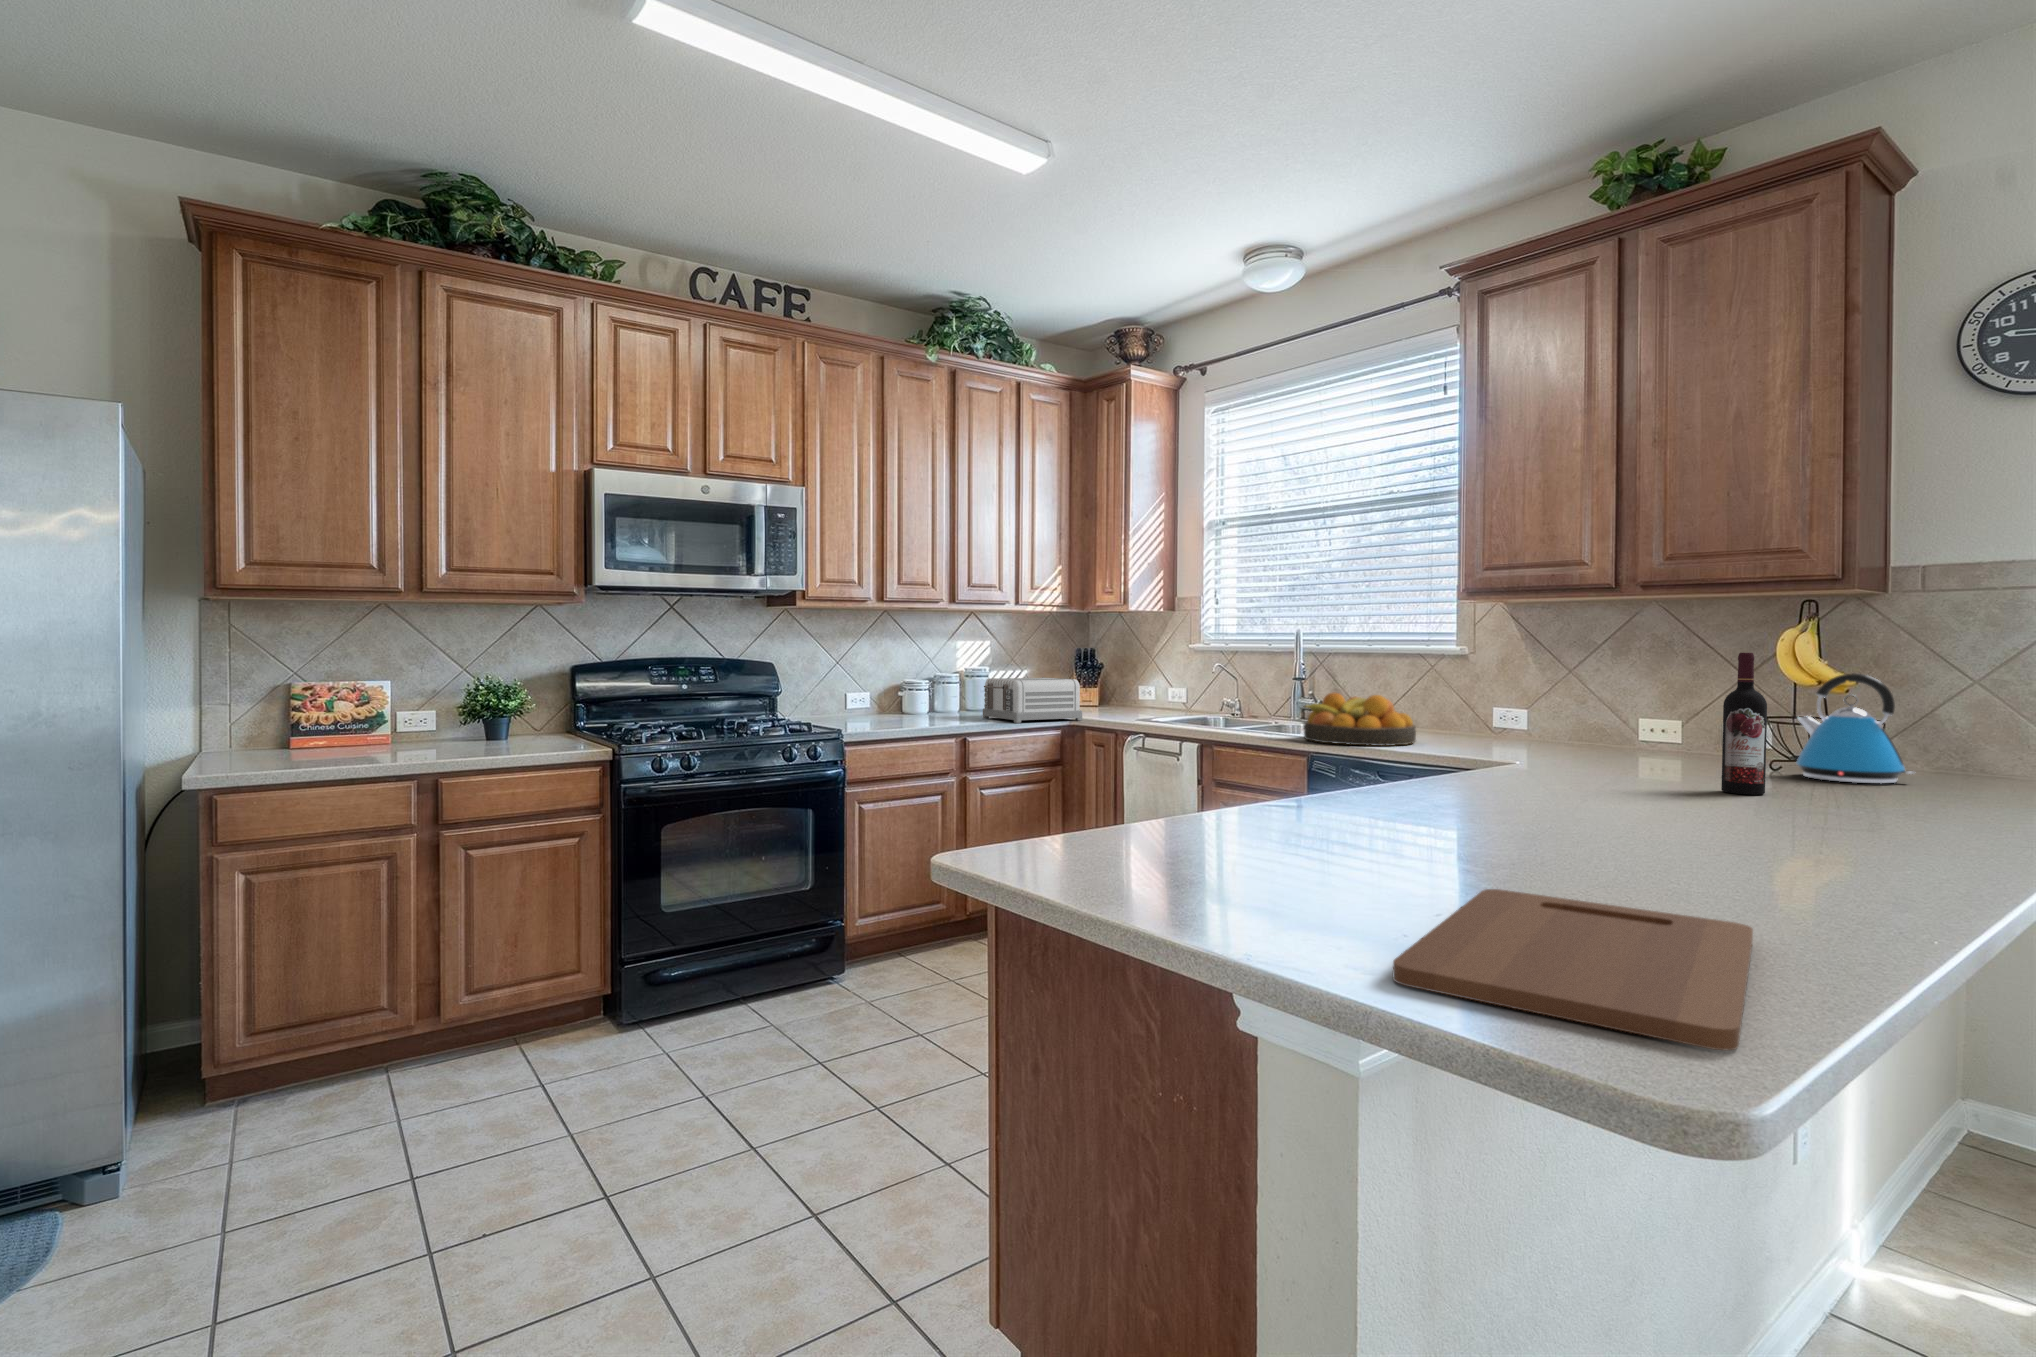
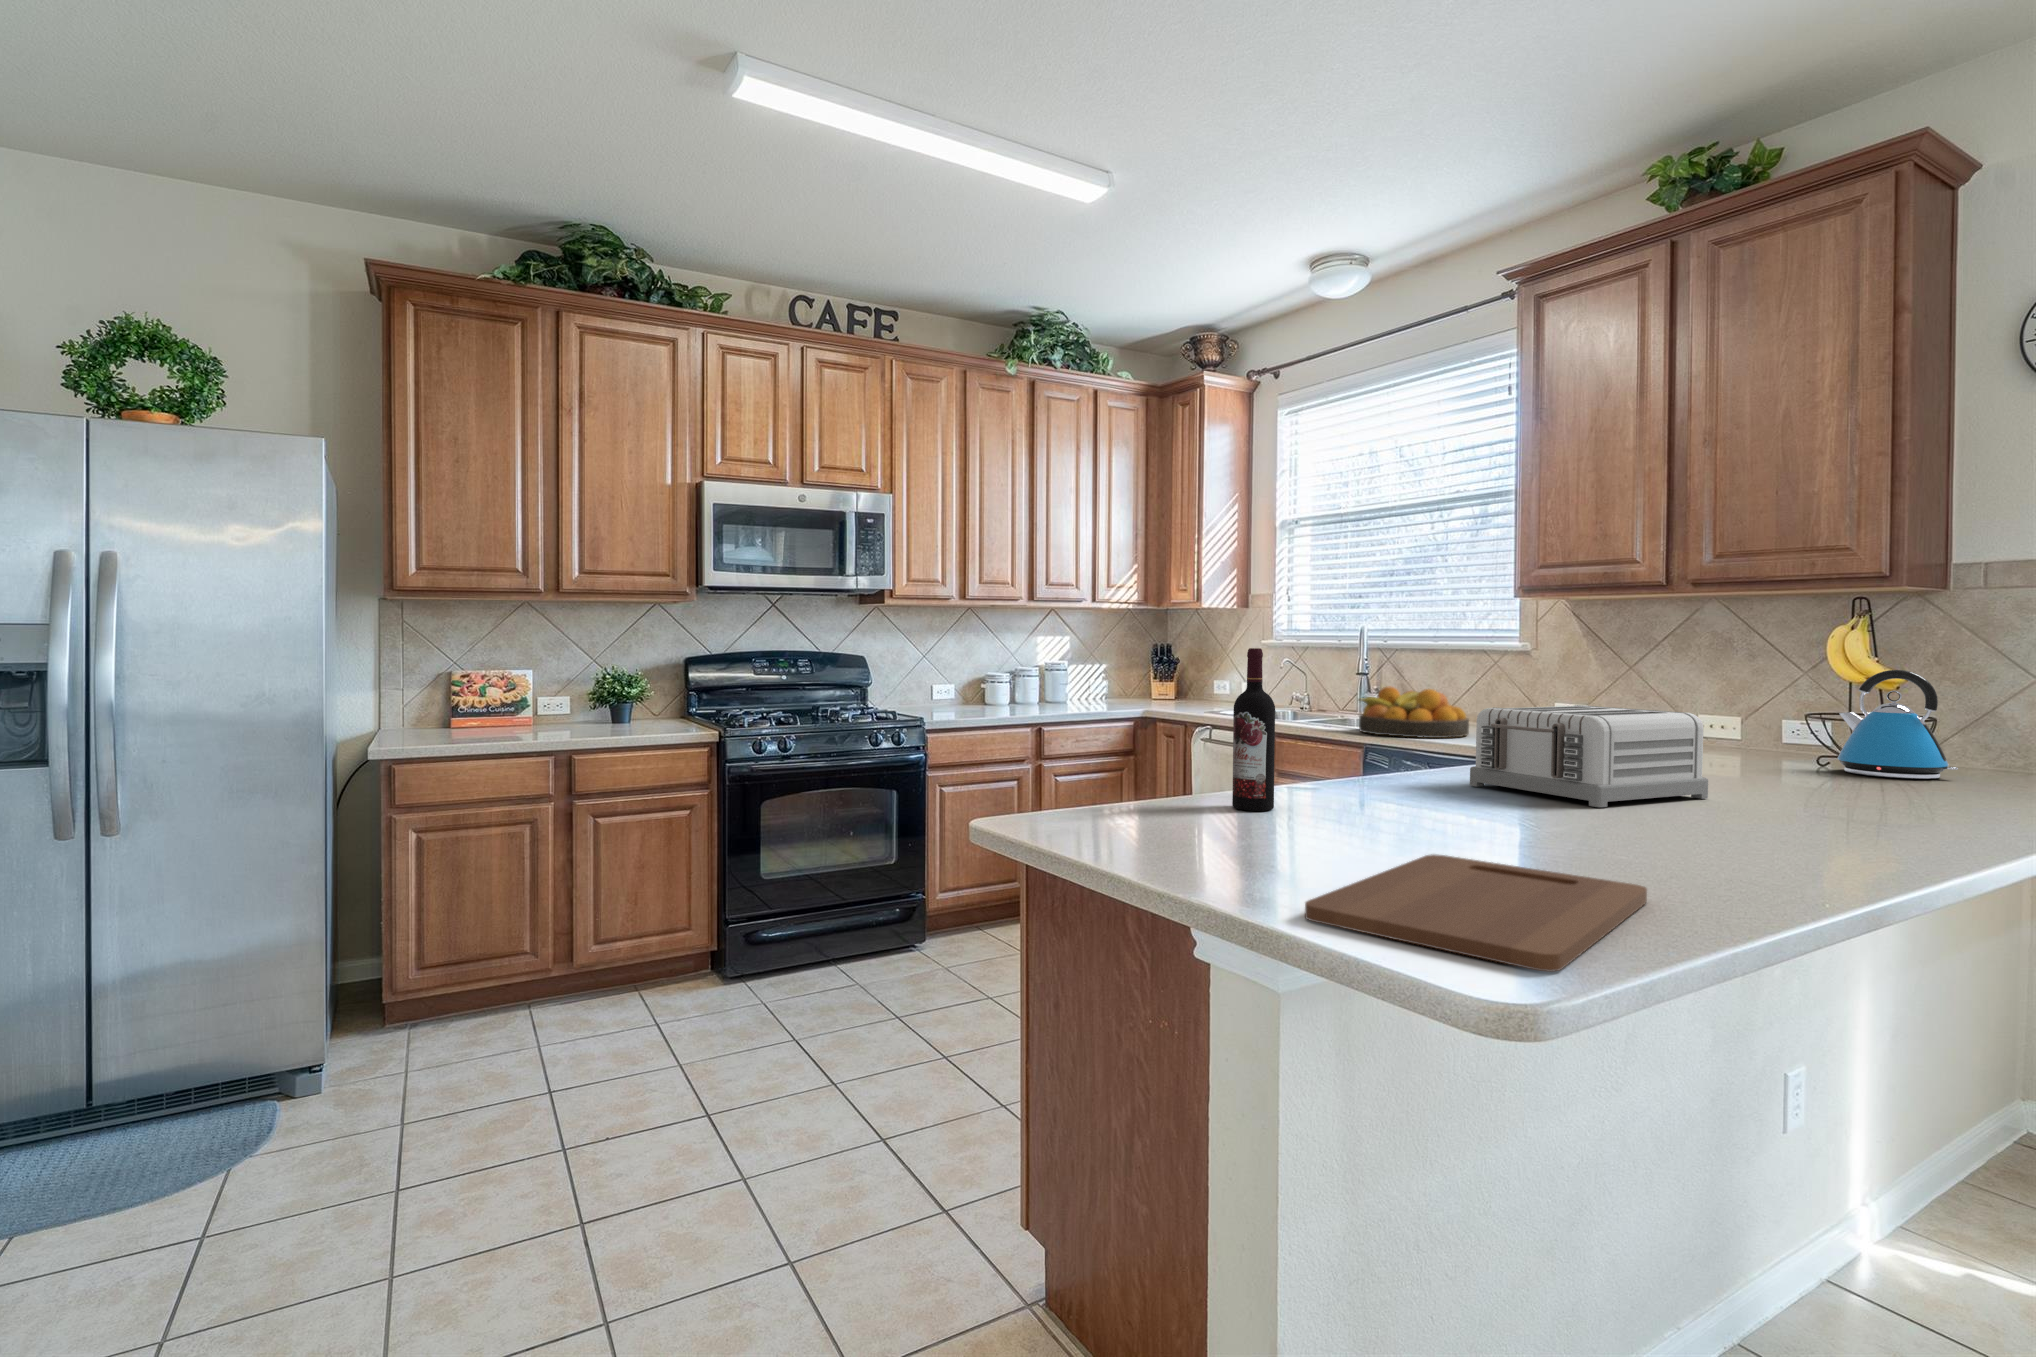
wine bottle: present [1721,653,1767,795] -> present [1232,648,1275,811]
toaster: present [983,677,1082,723] -> present [1470,705,1708,807]

